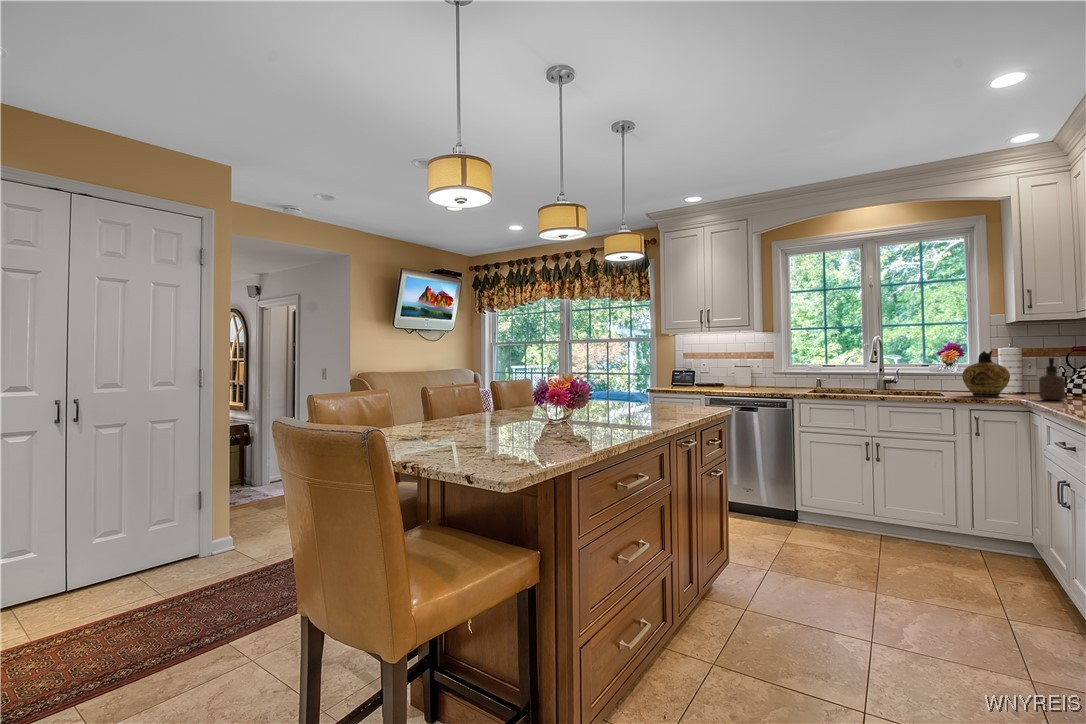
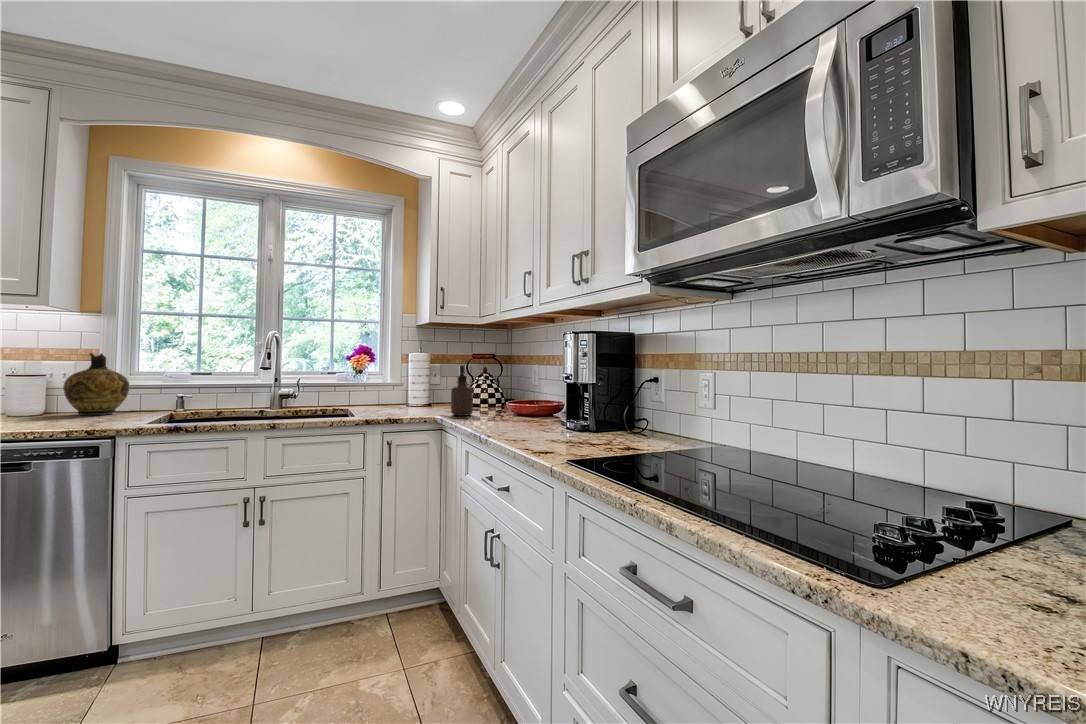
ceramic jug: present [962,351,1010,396] -> present [63,353,129,415]

